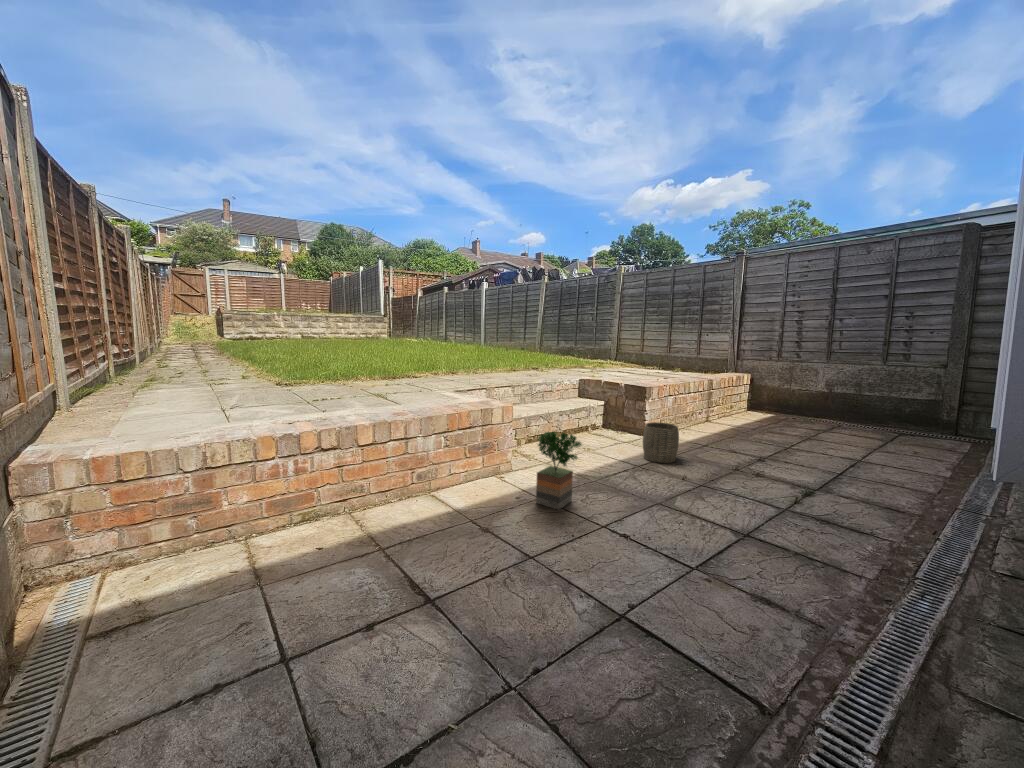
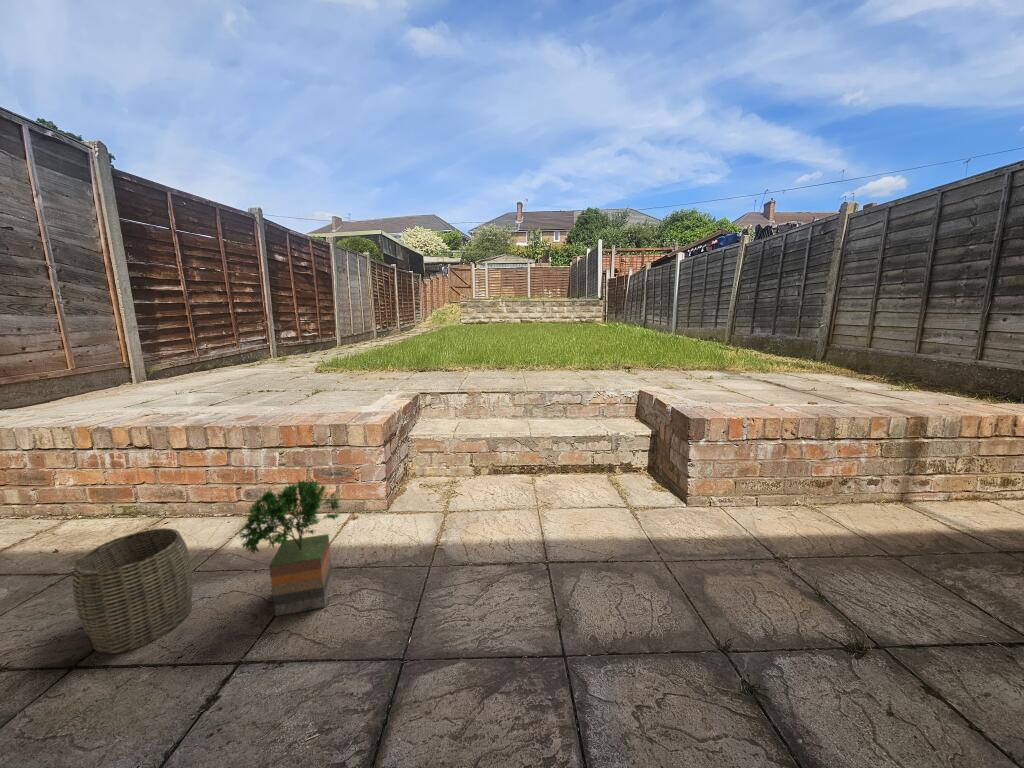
woven basket: present [643,422,679,463] -> present [73,528,193,653]

